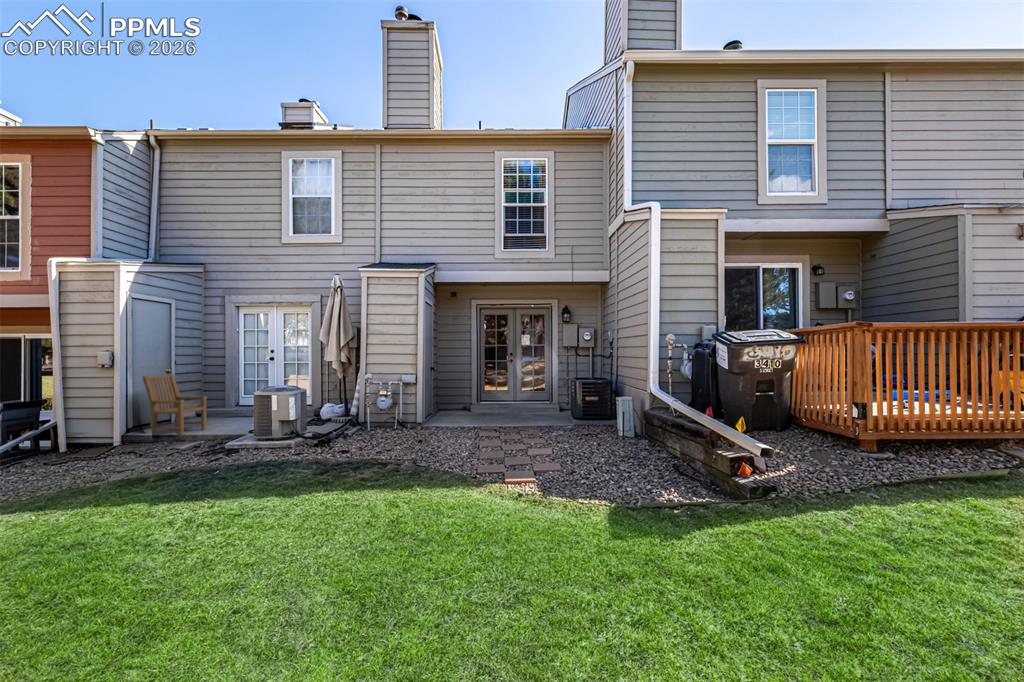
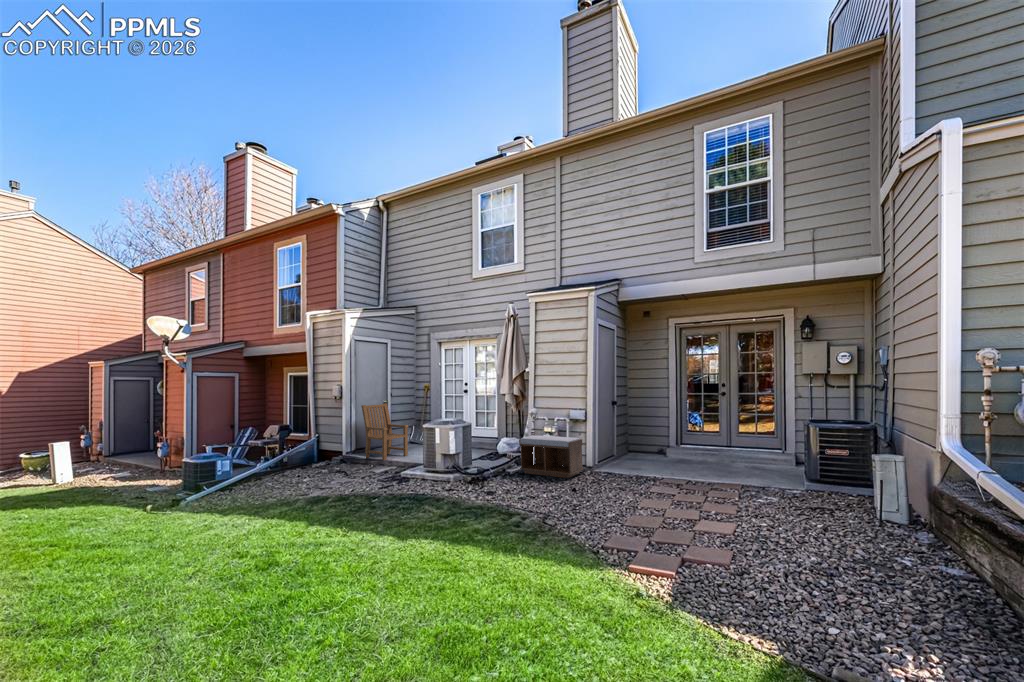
bench: none [356,398,413,432] -> present [519,436,583,478]

